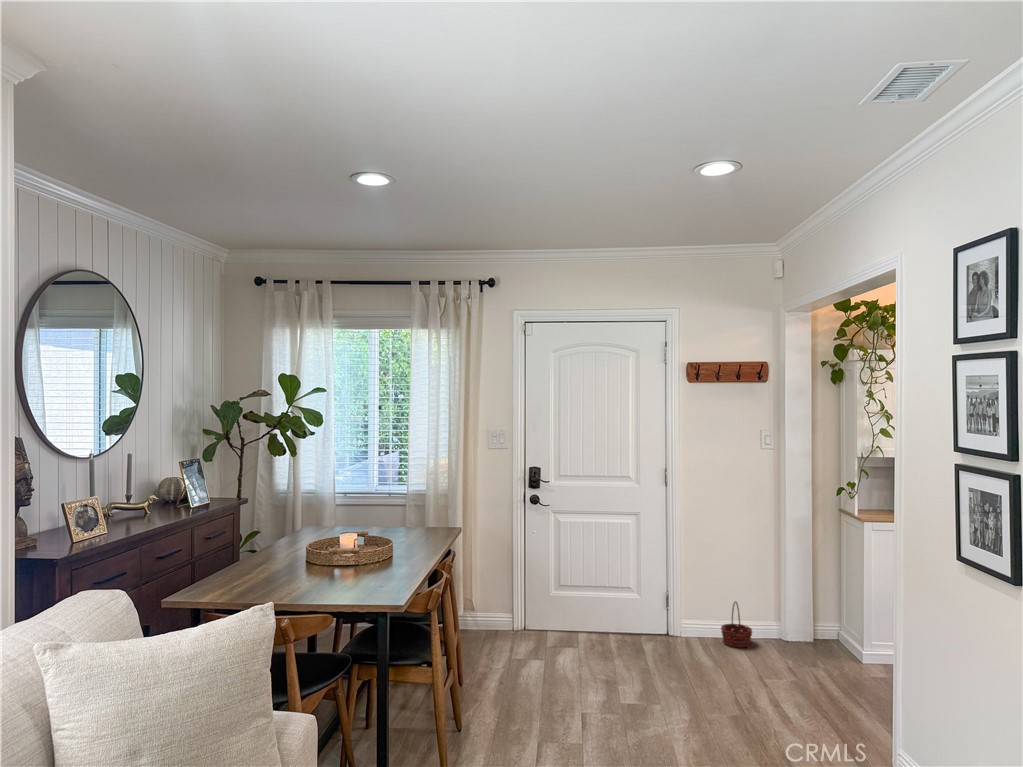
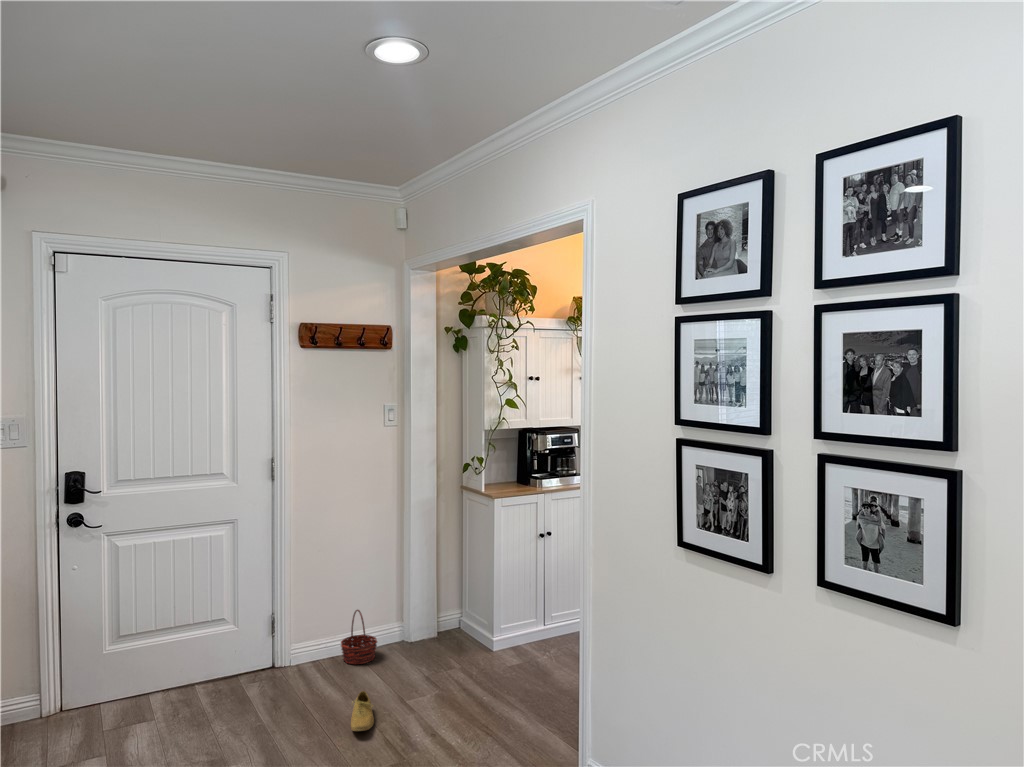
shoe: none [710,662,732,689] -> present [351,691,374,731]

